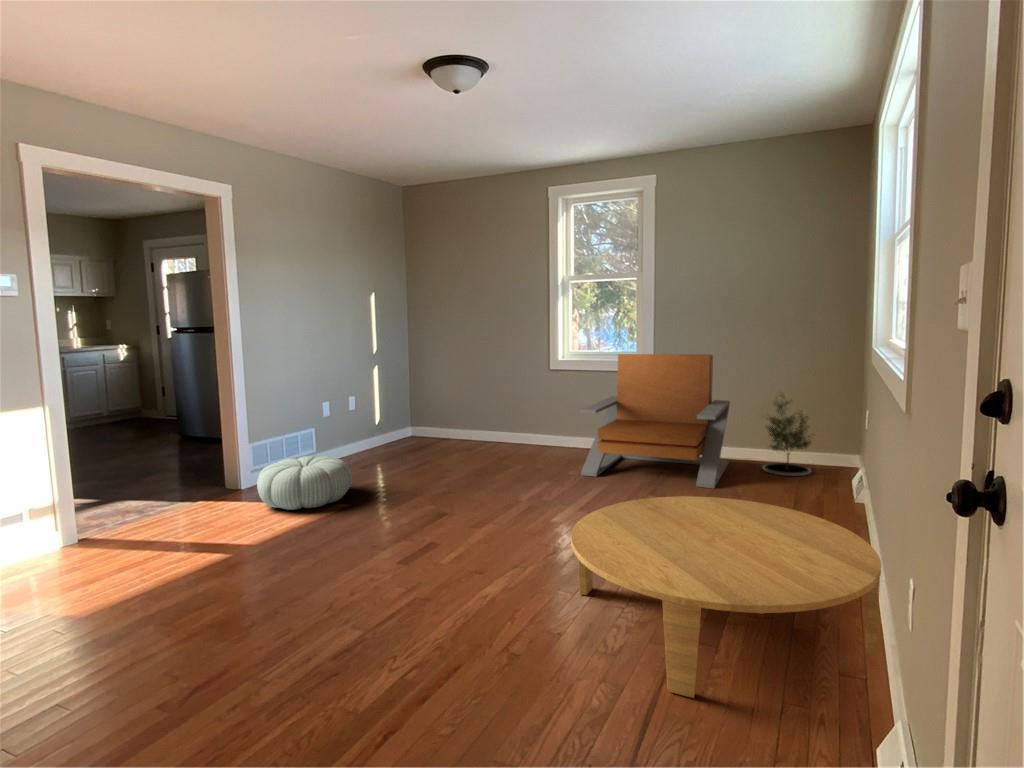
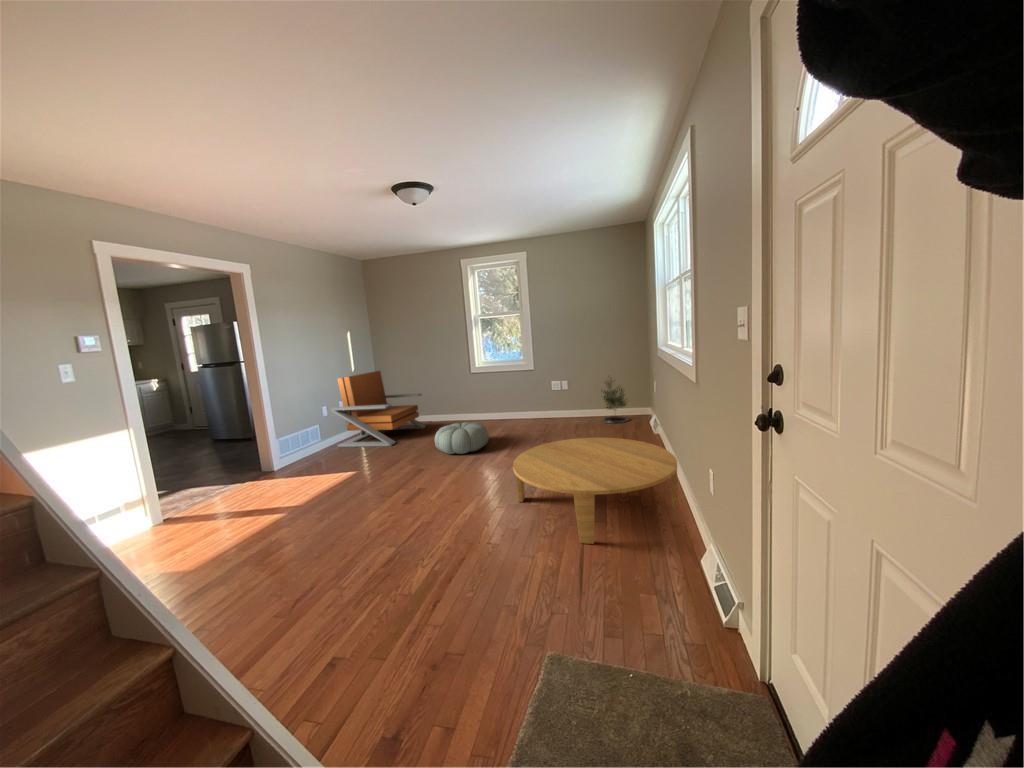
lounge chair: present [580,354,730,488] -> present [331,371,426,447]
pouf: present [257,456,352,510] -> present [435,422,489,454]

